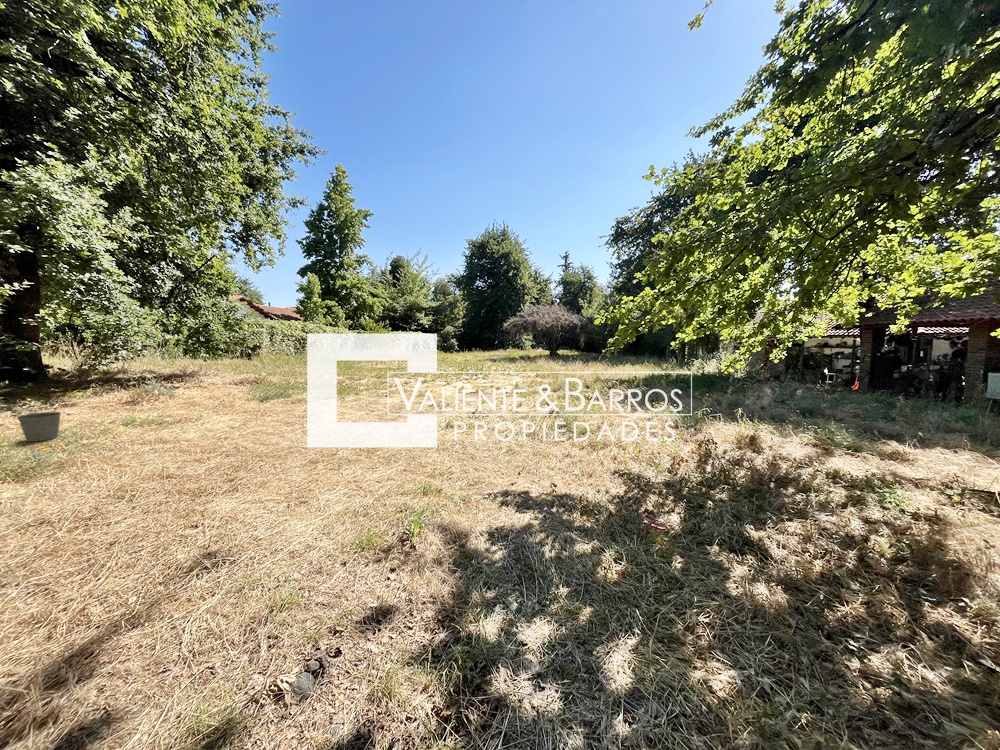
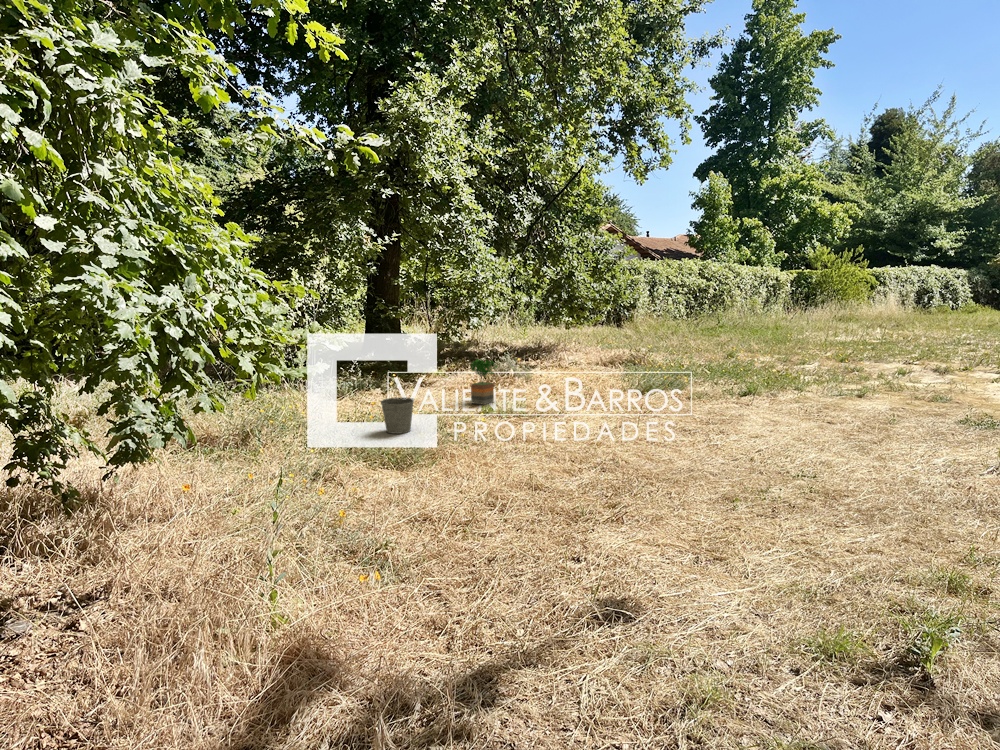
potted tree: none [119,381,149,413] -> present [470,359,497,405]

